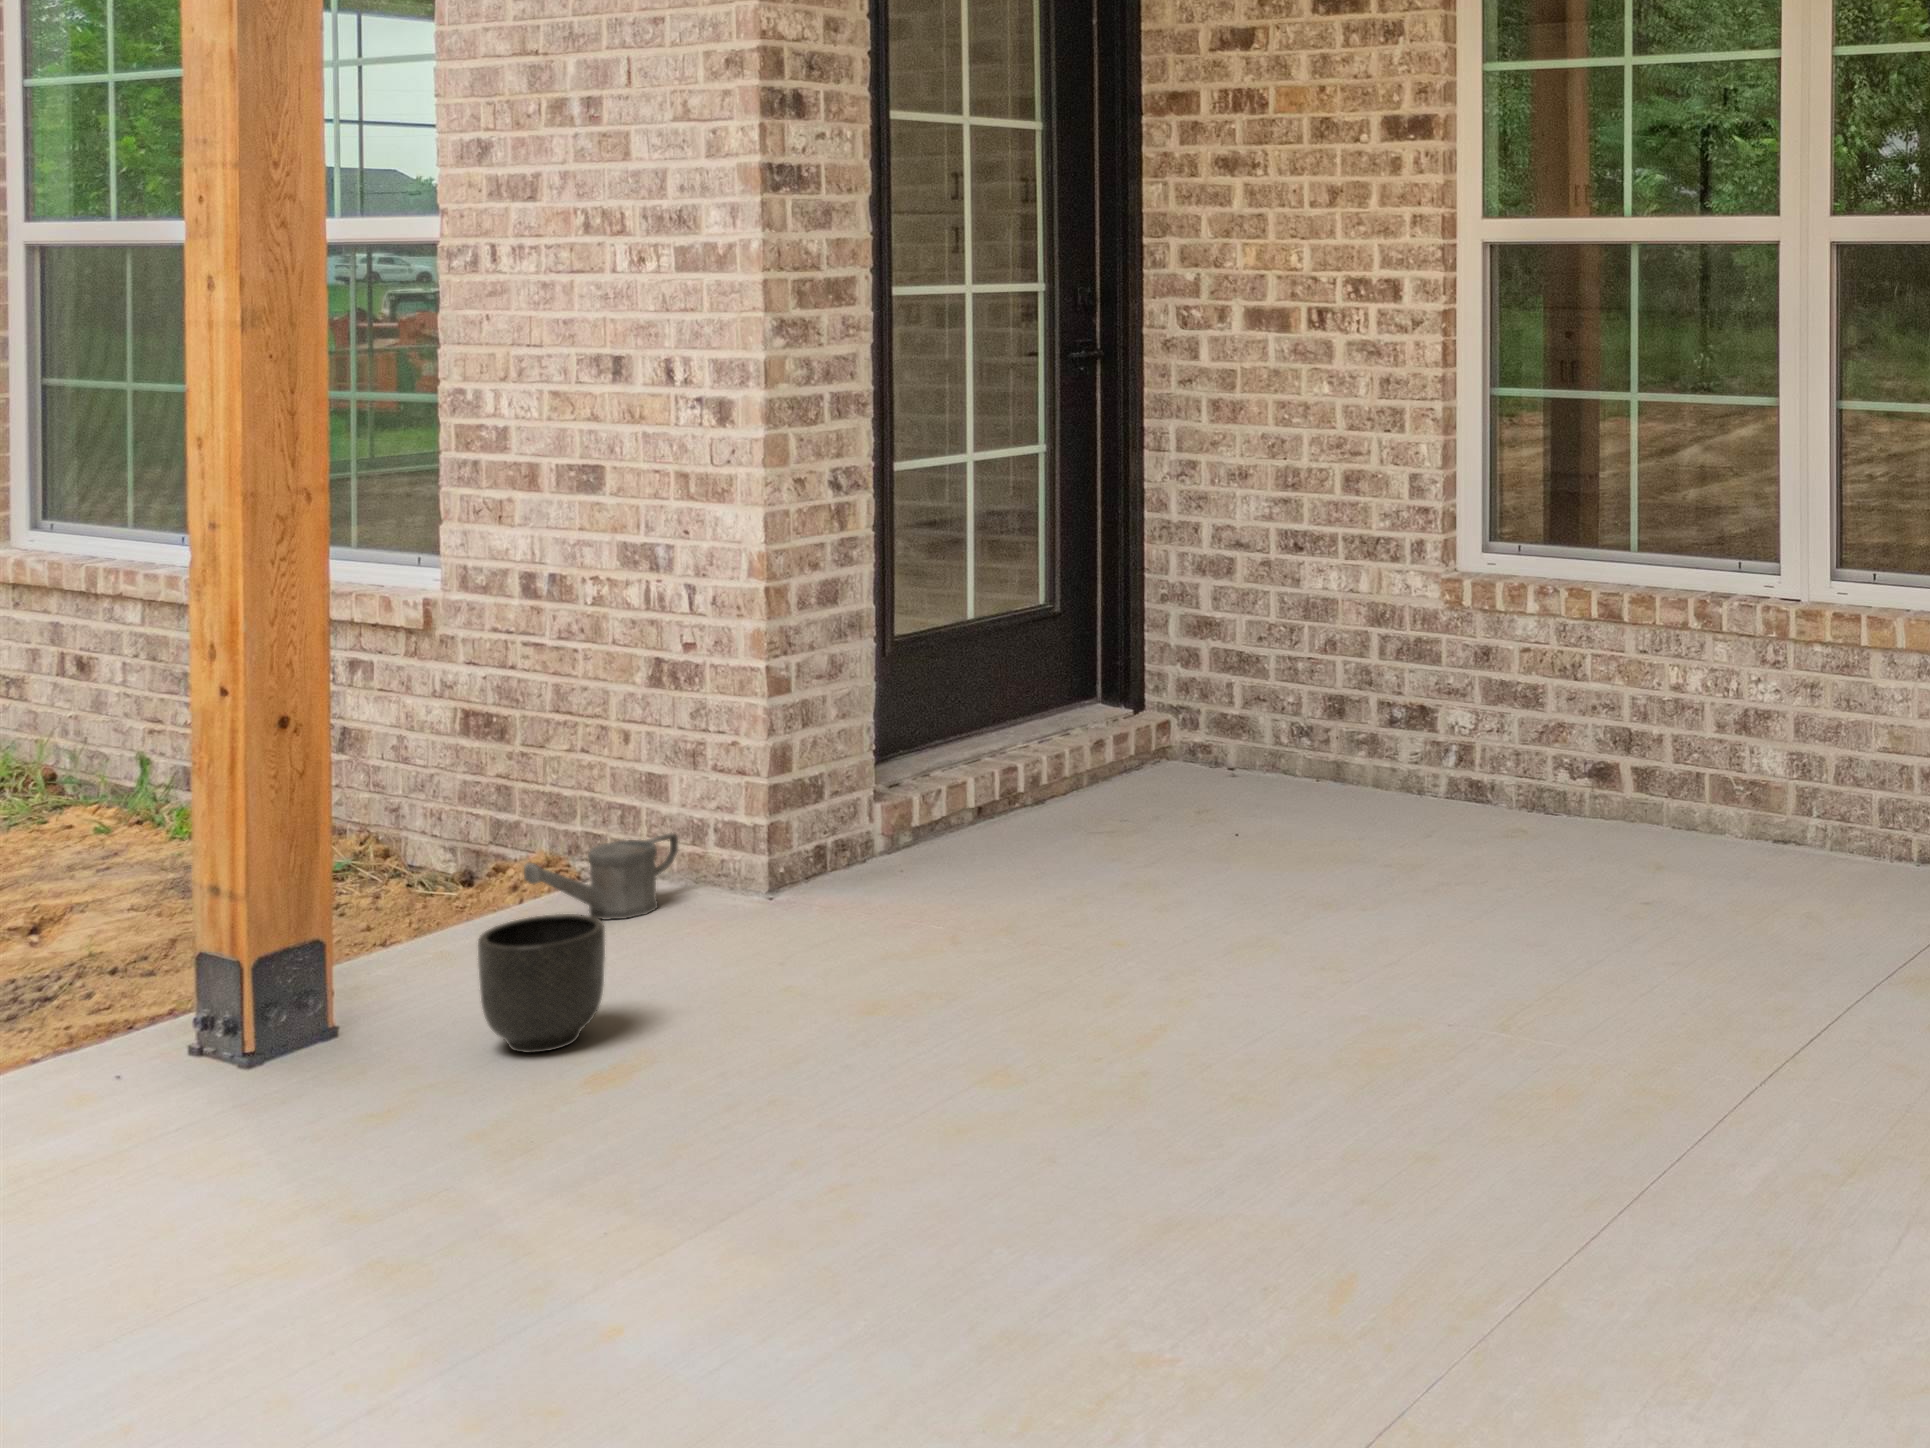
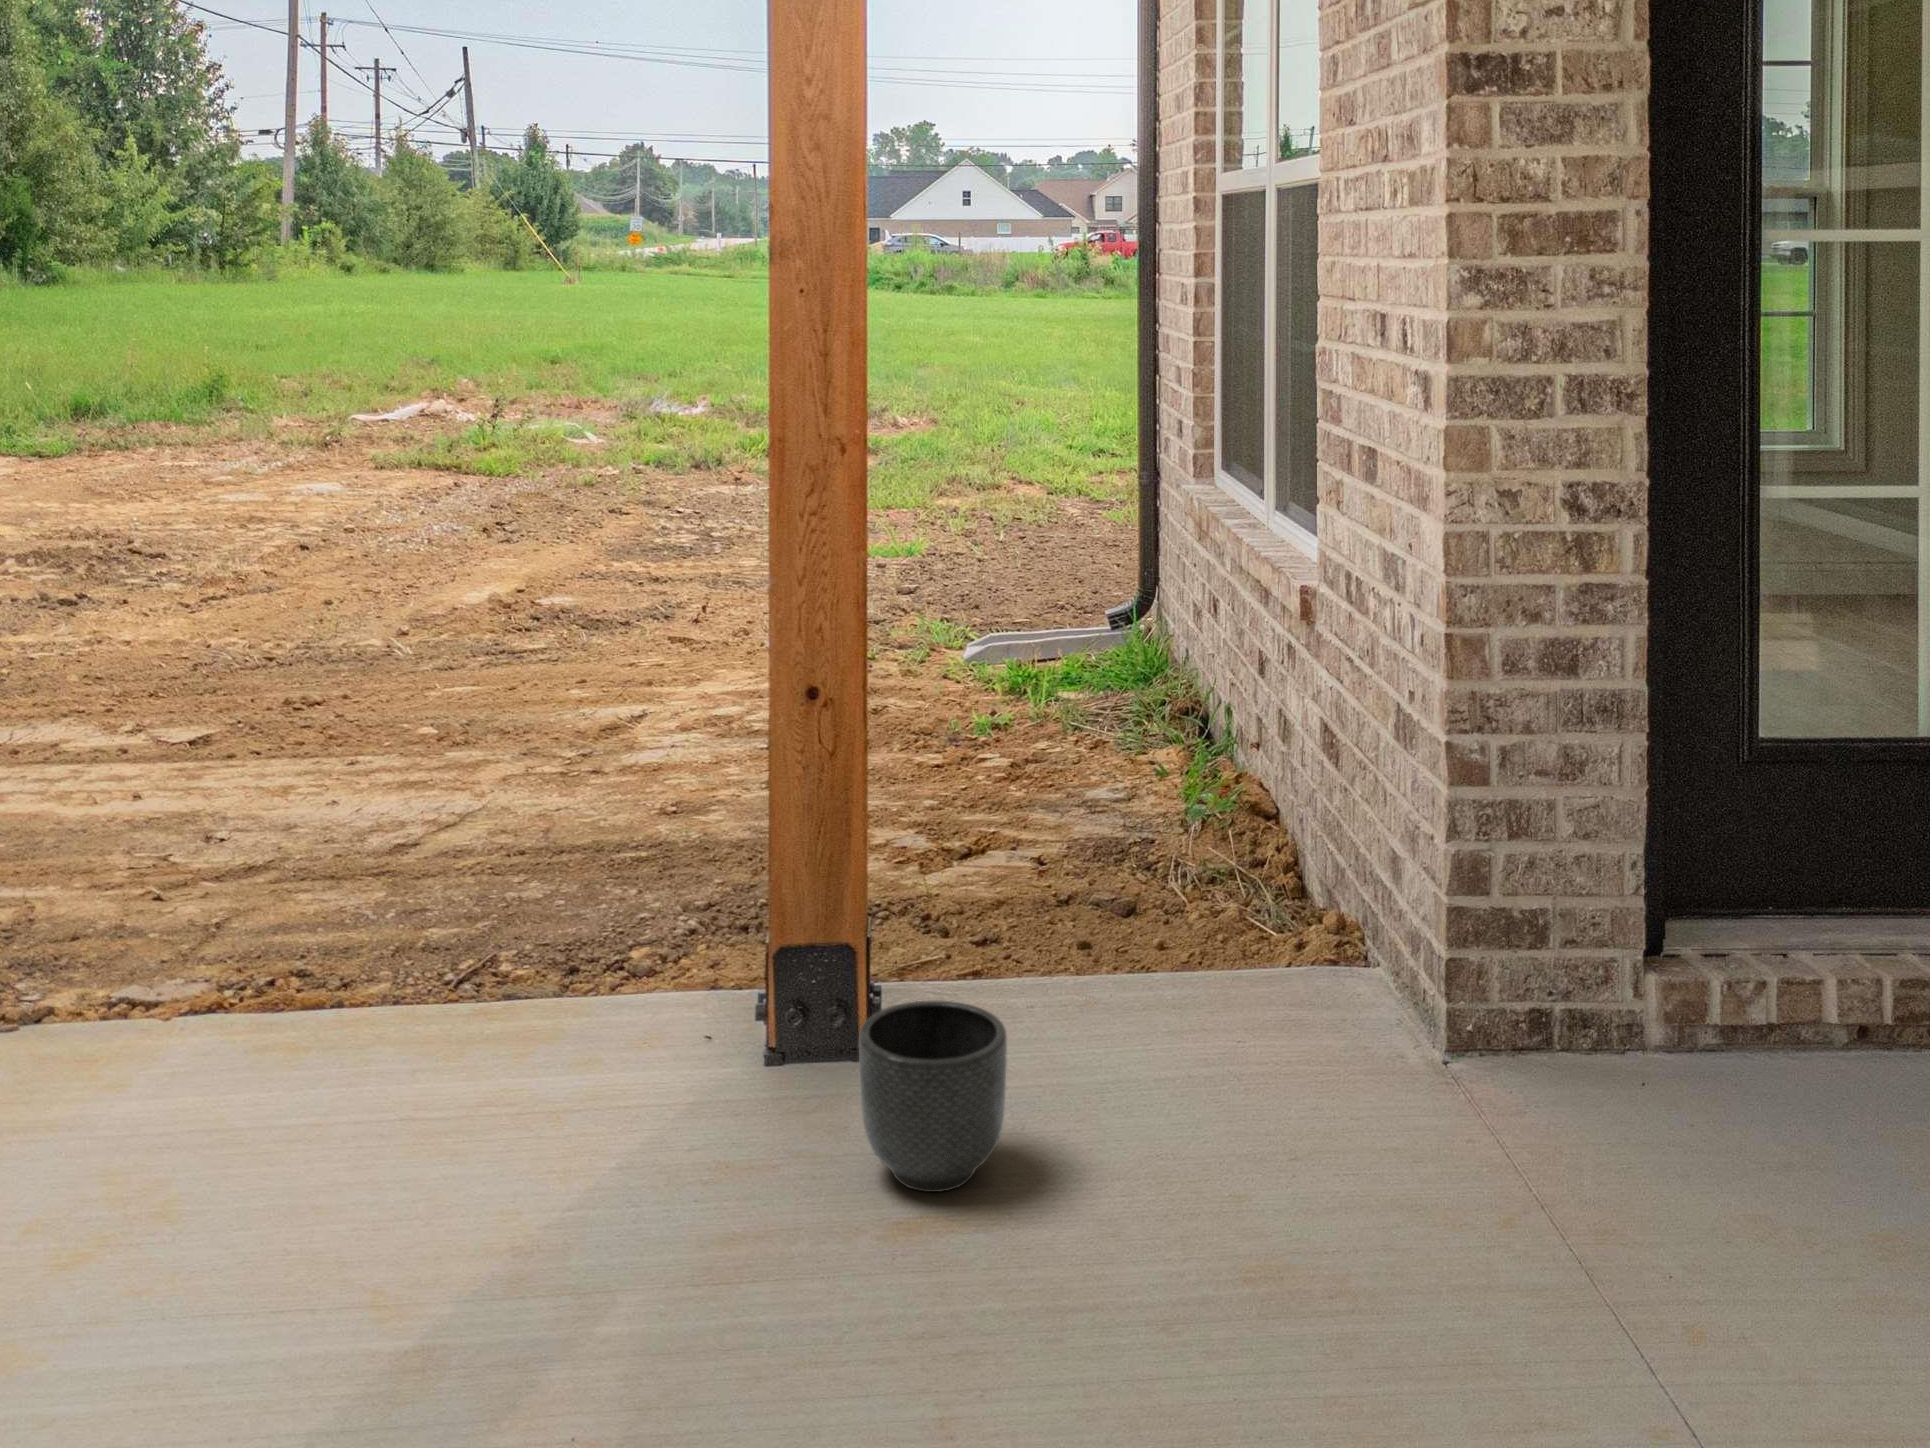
watering can: present [524,833,678,919] -> none [1162,911,1378,1020]

